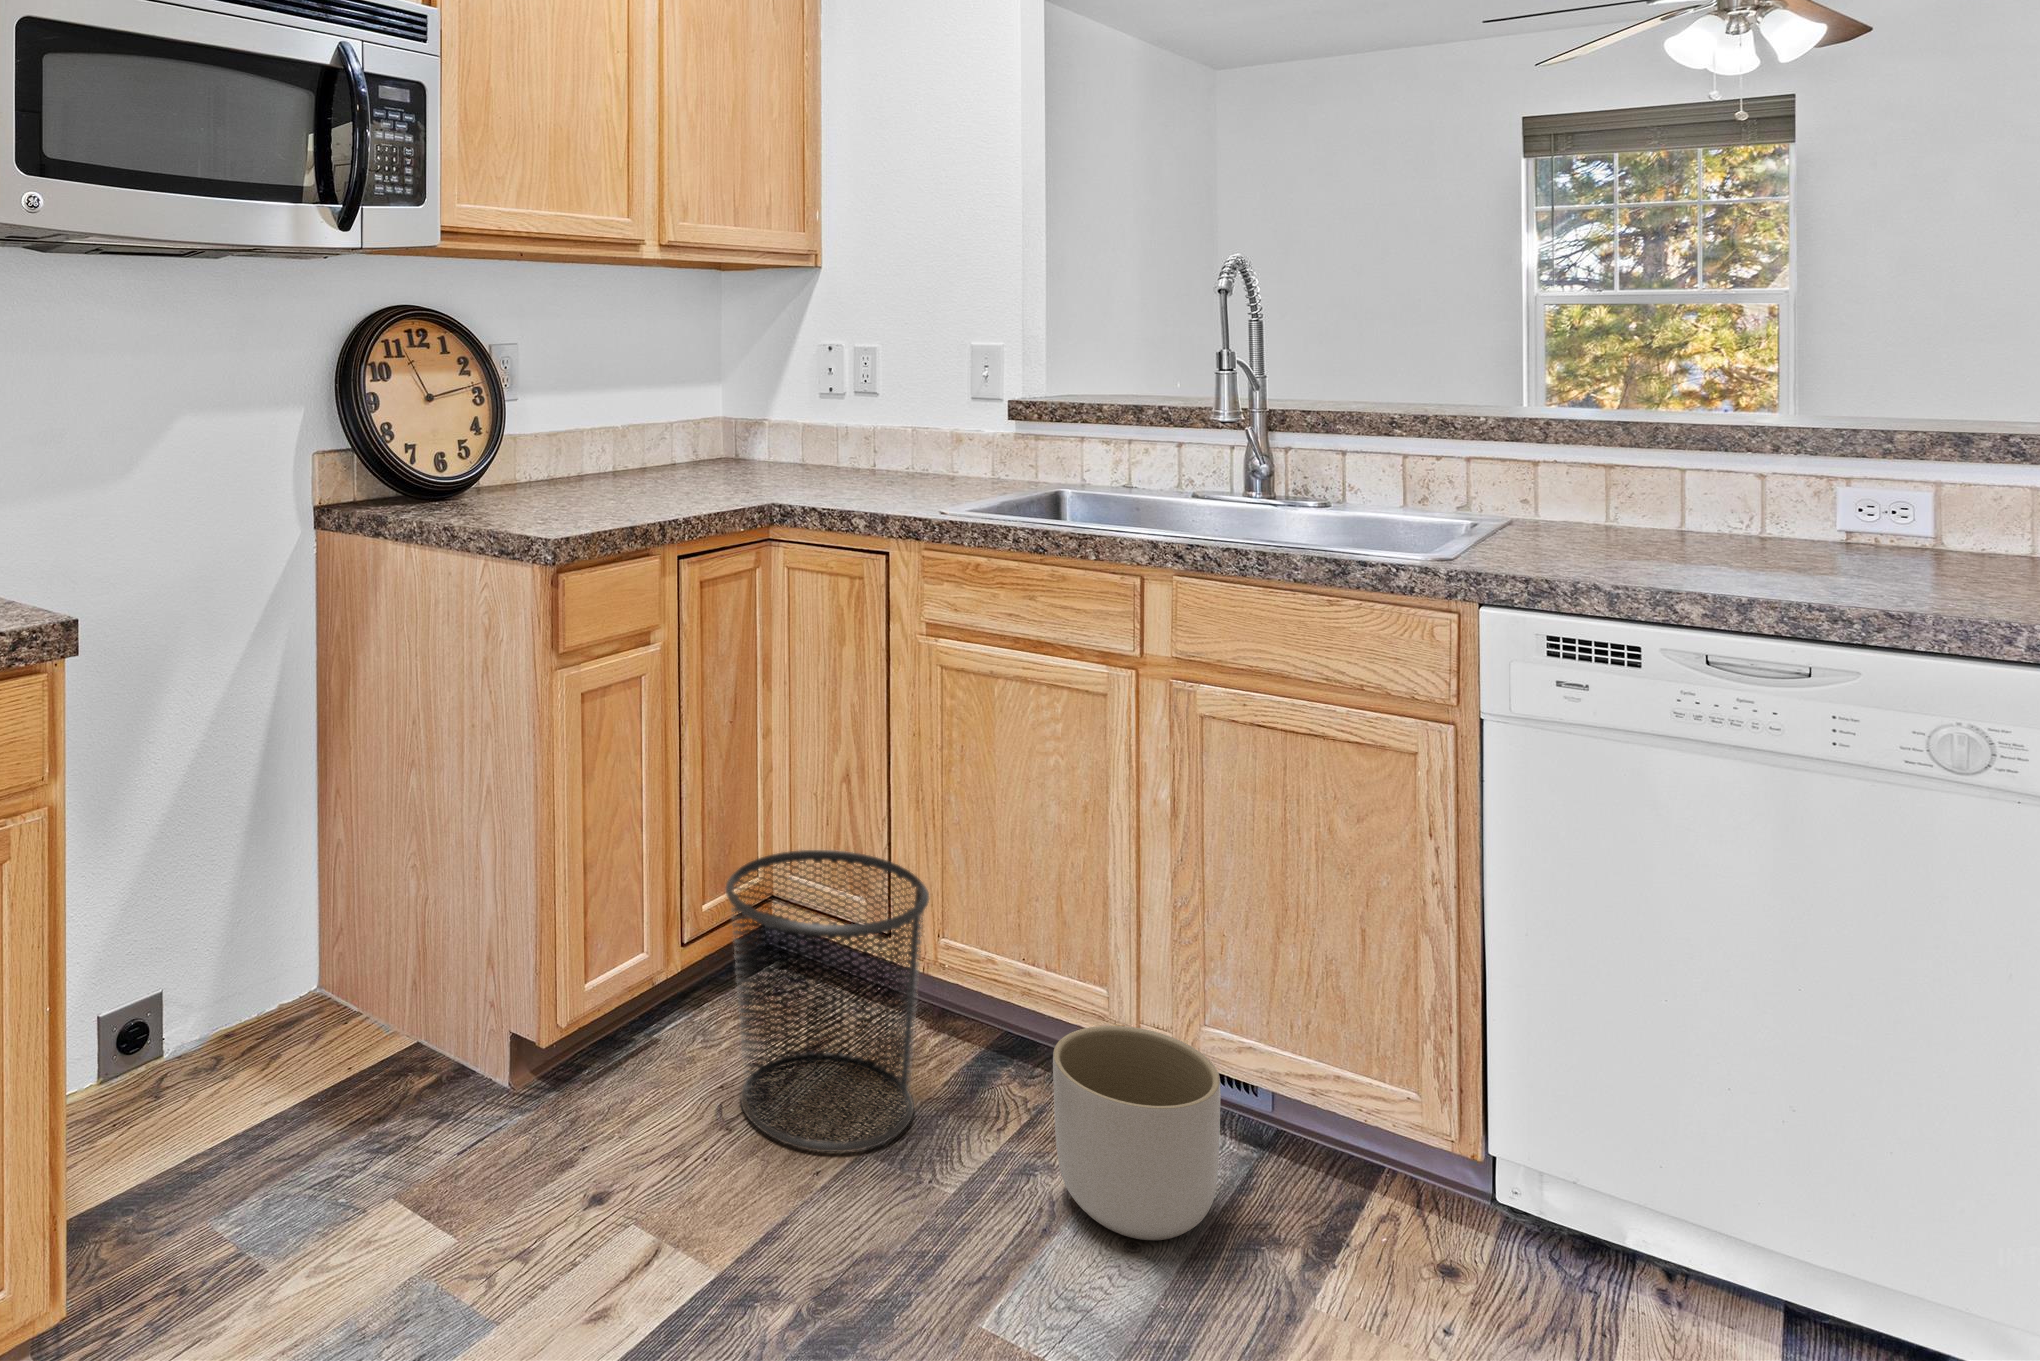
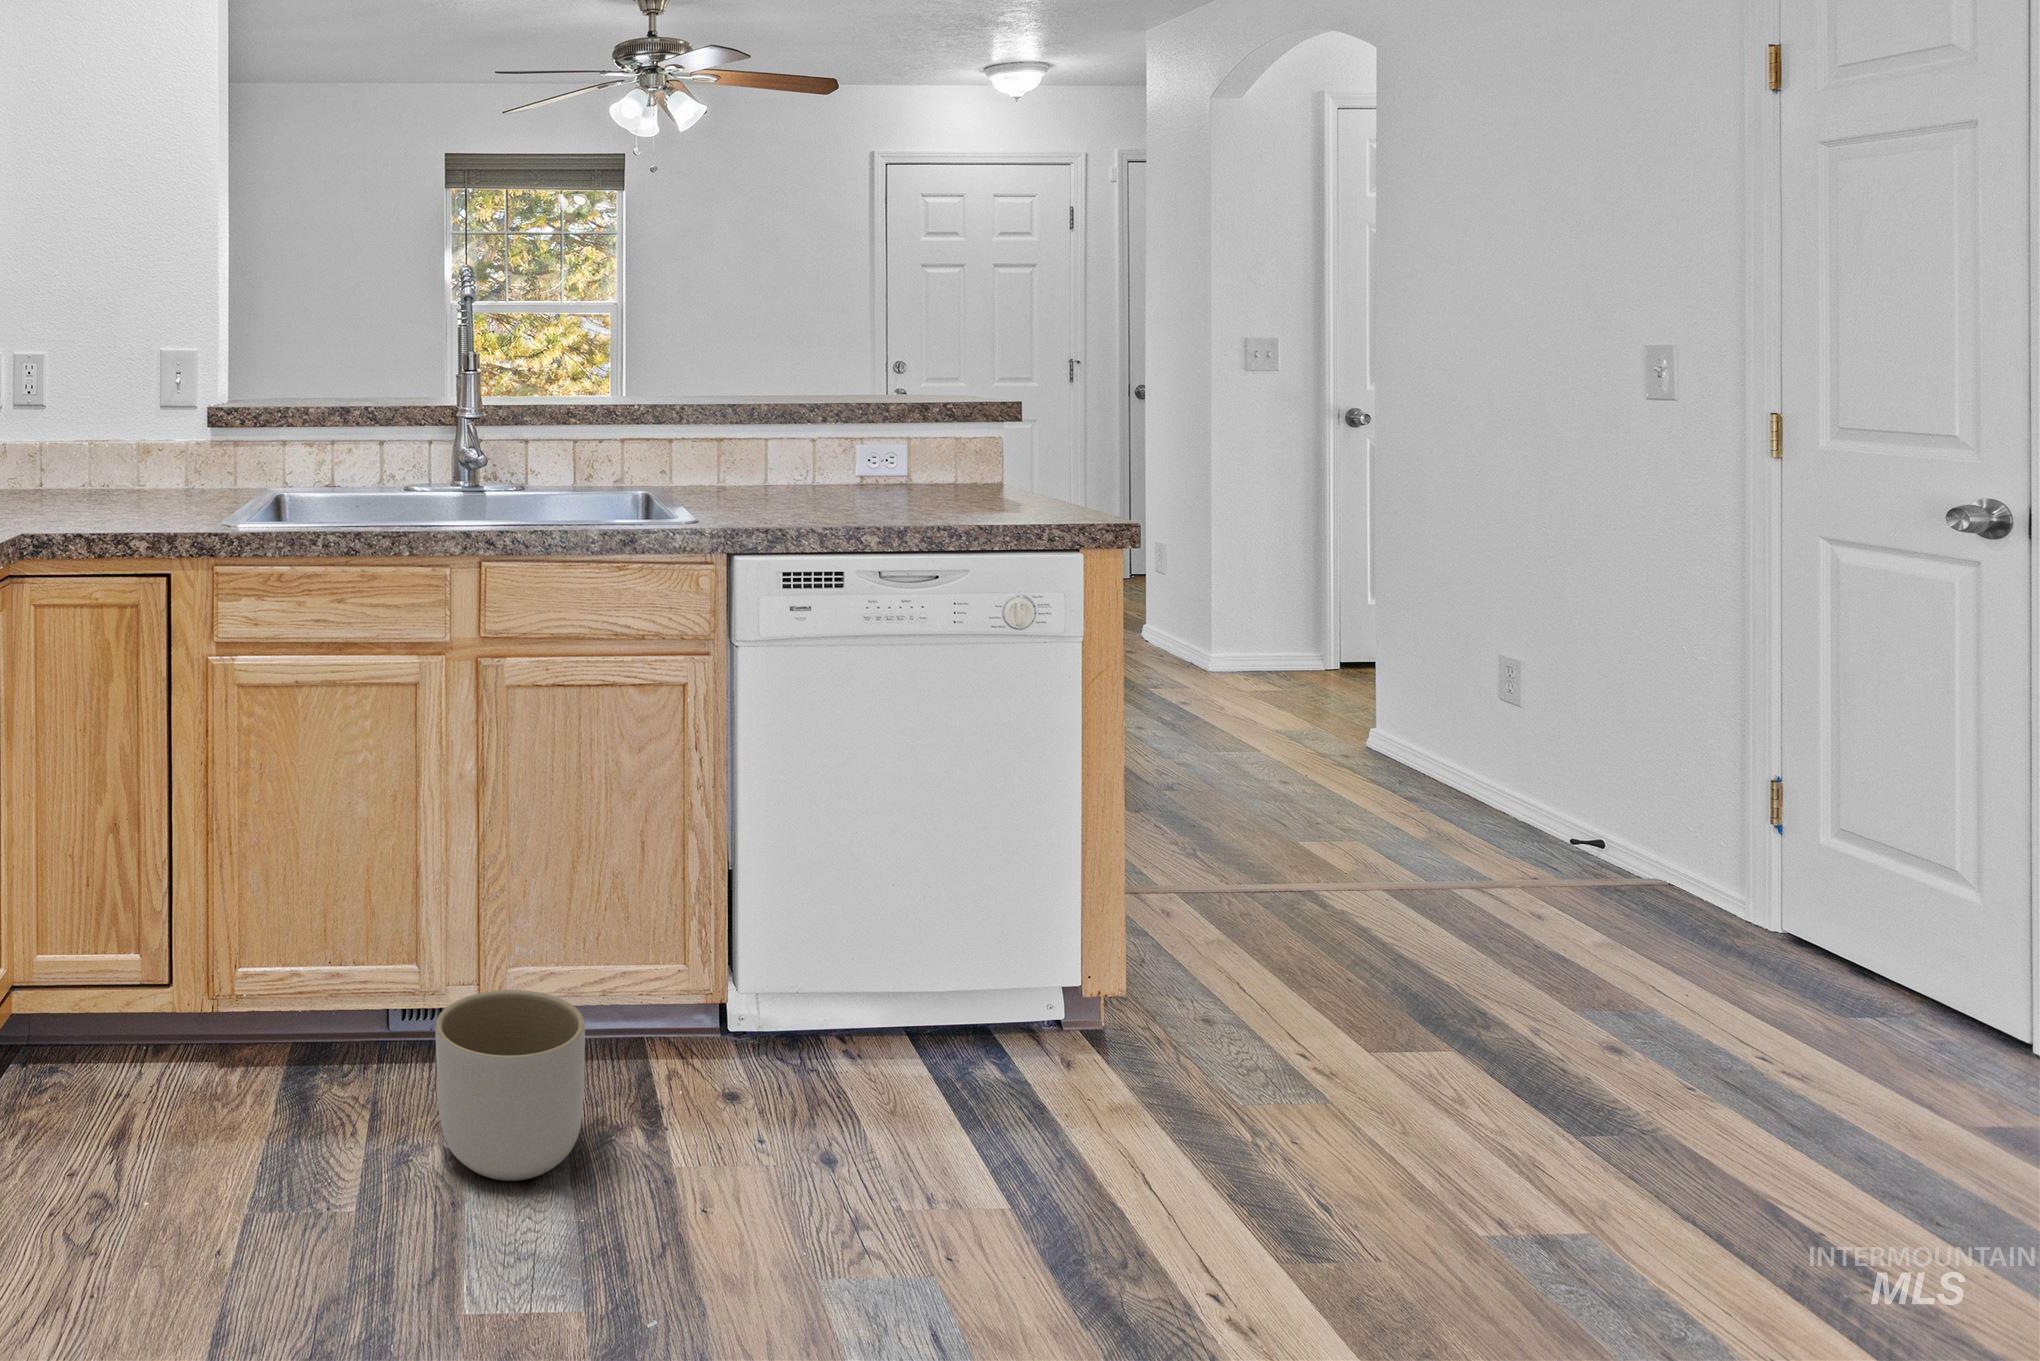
waste bin: present [726,850,929,1152] -> none [63,902,291,1232]

